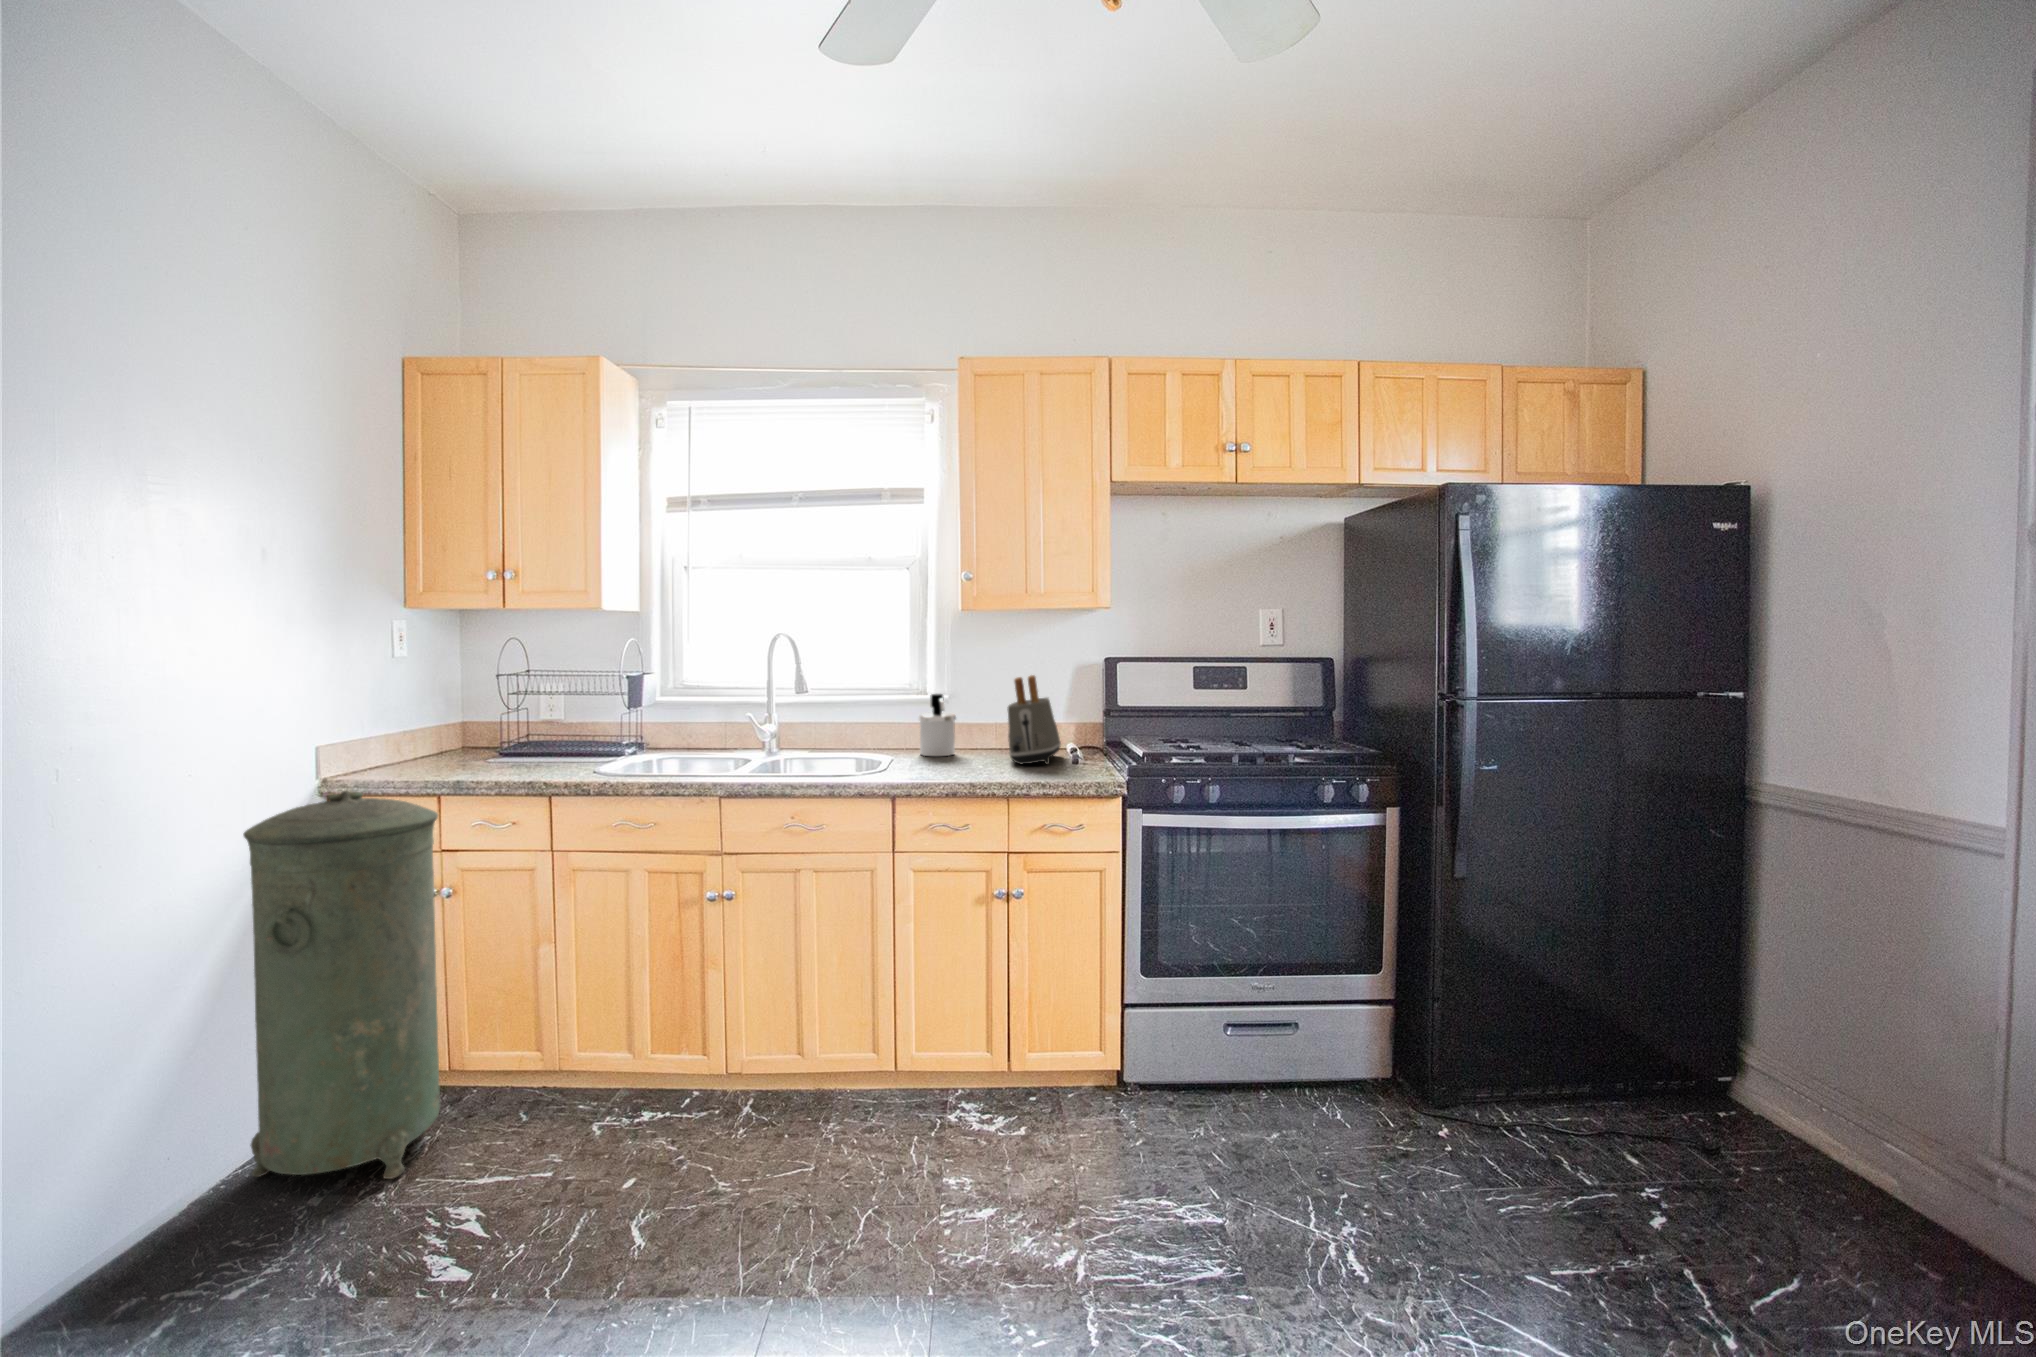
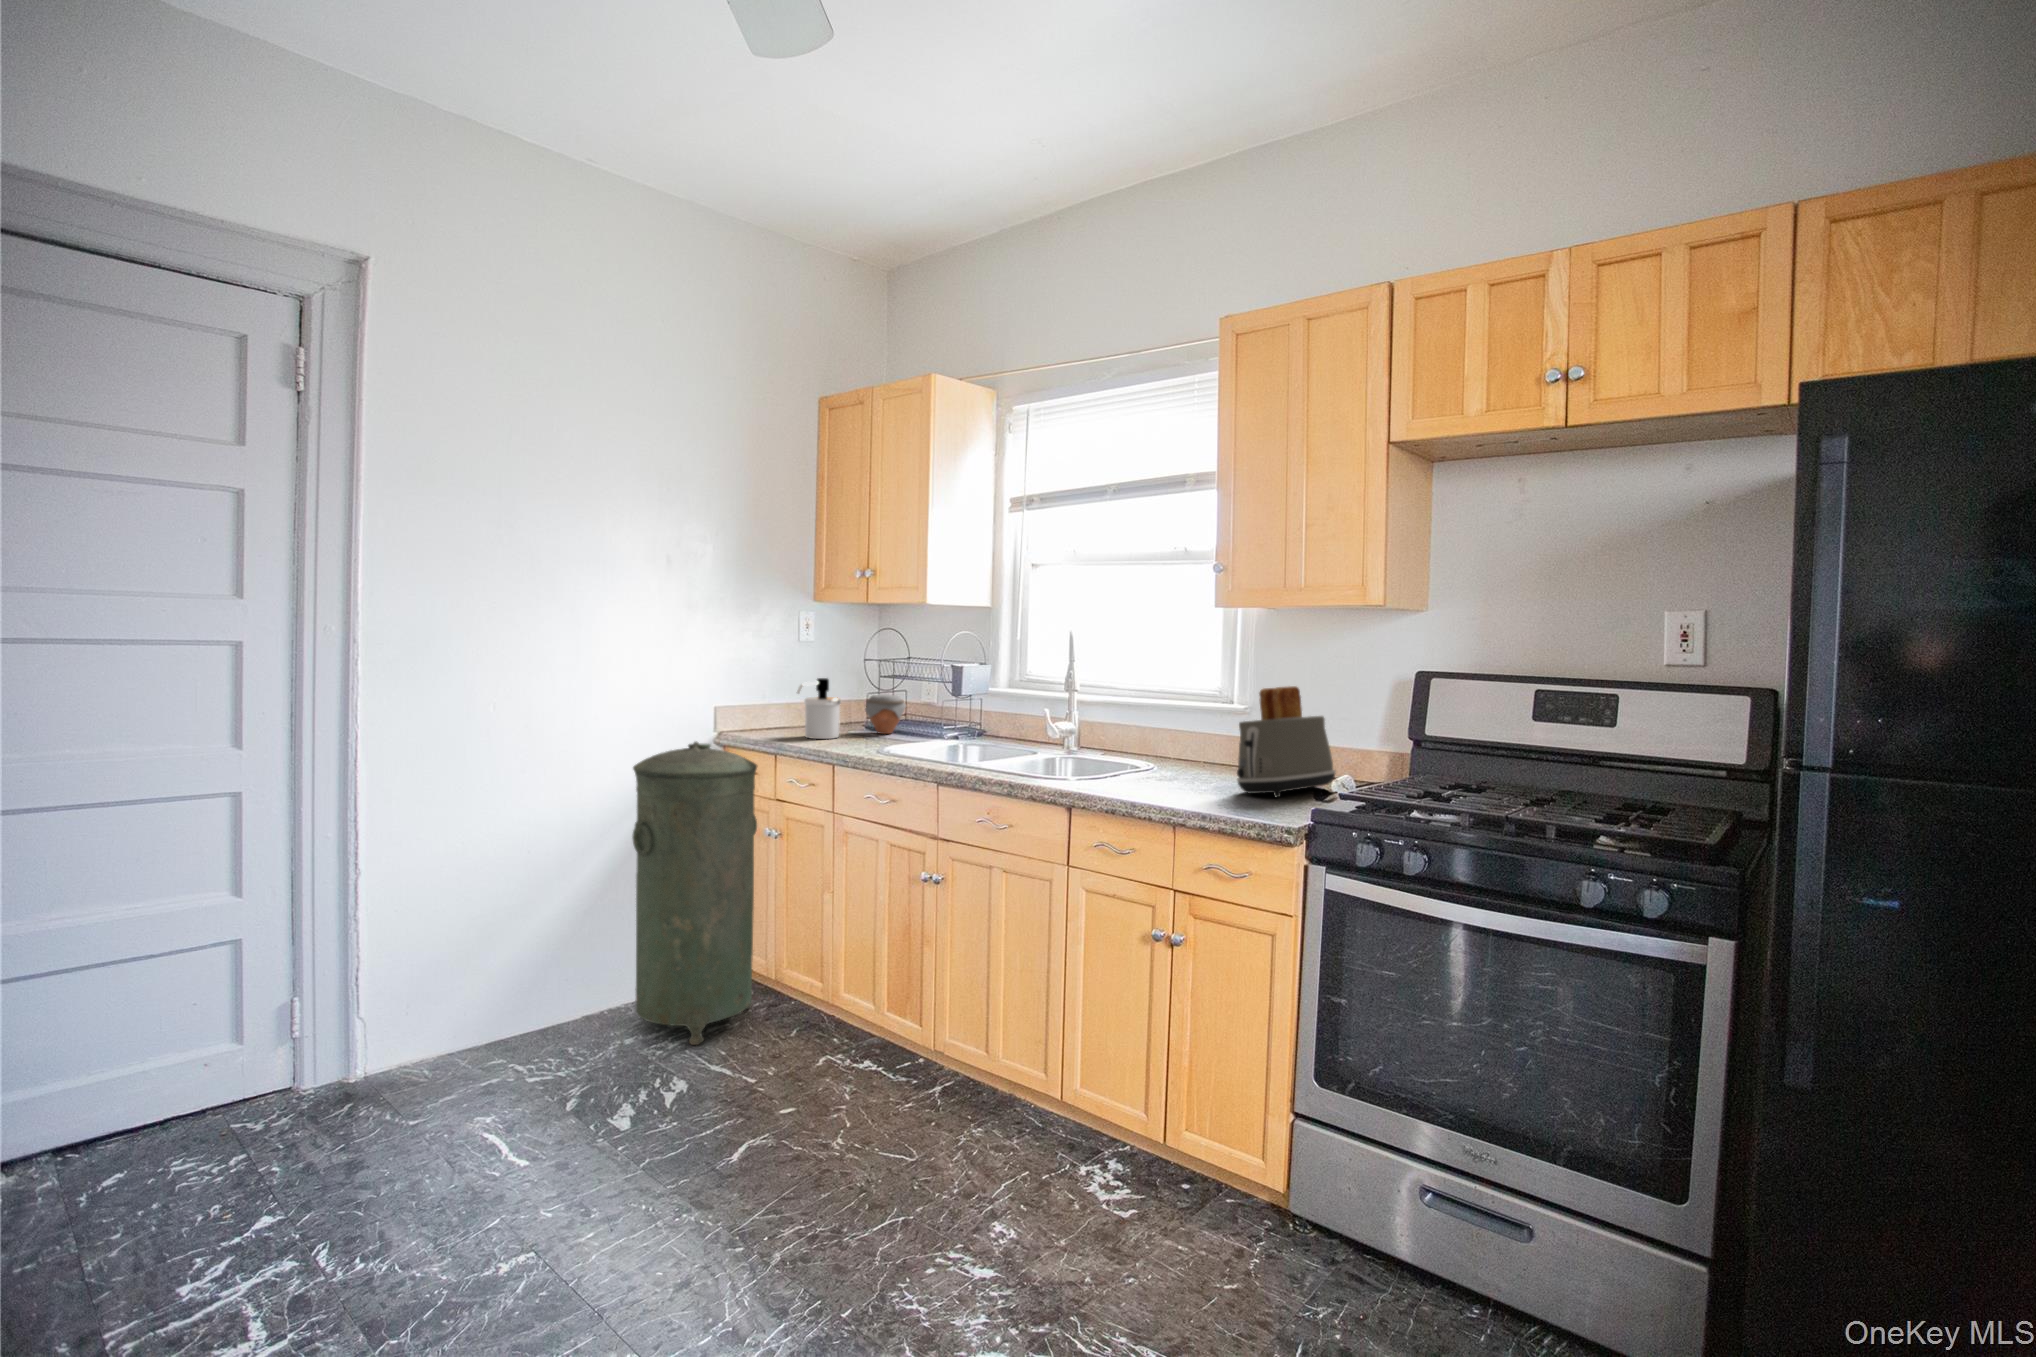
soap dispenser: present [919,694,956,756] -> present [797,678,841,739]
jar: none [516,714,566,758] -> present [865,694,906,734]

